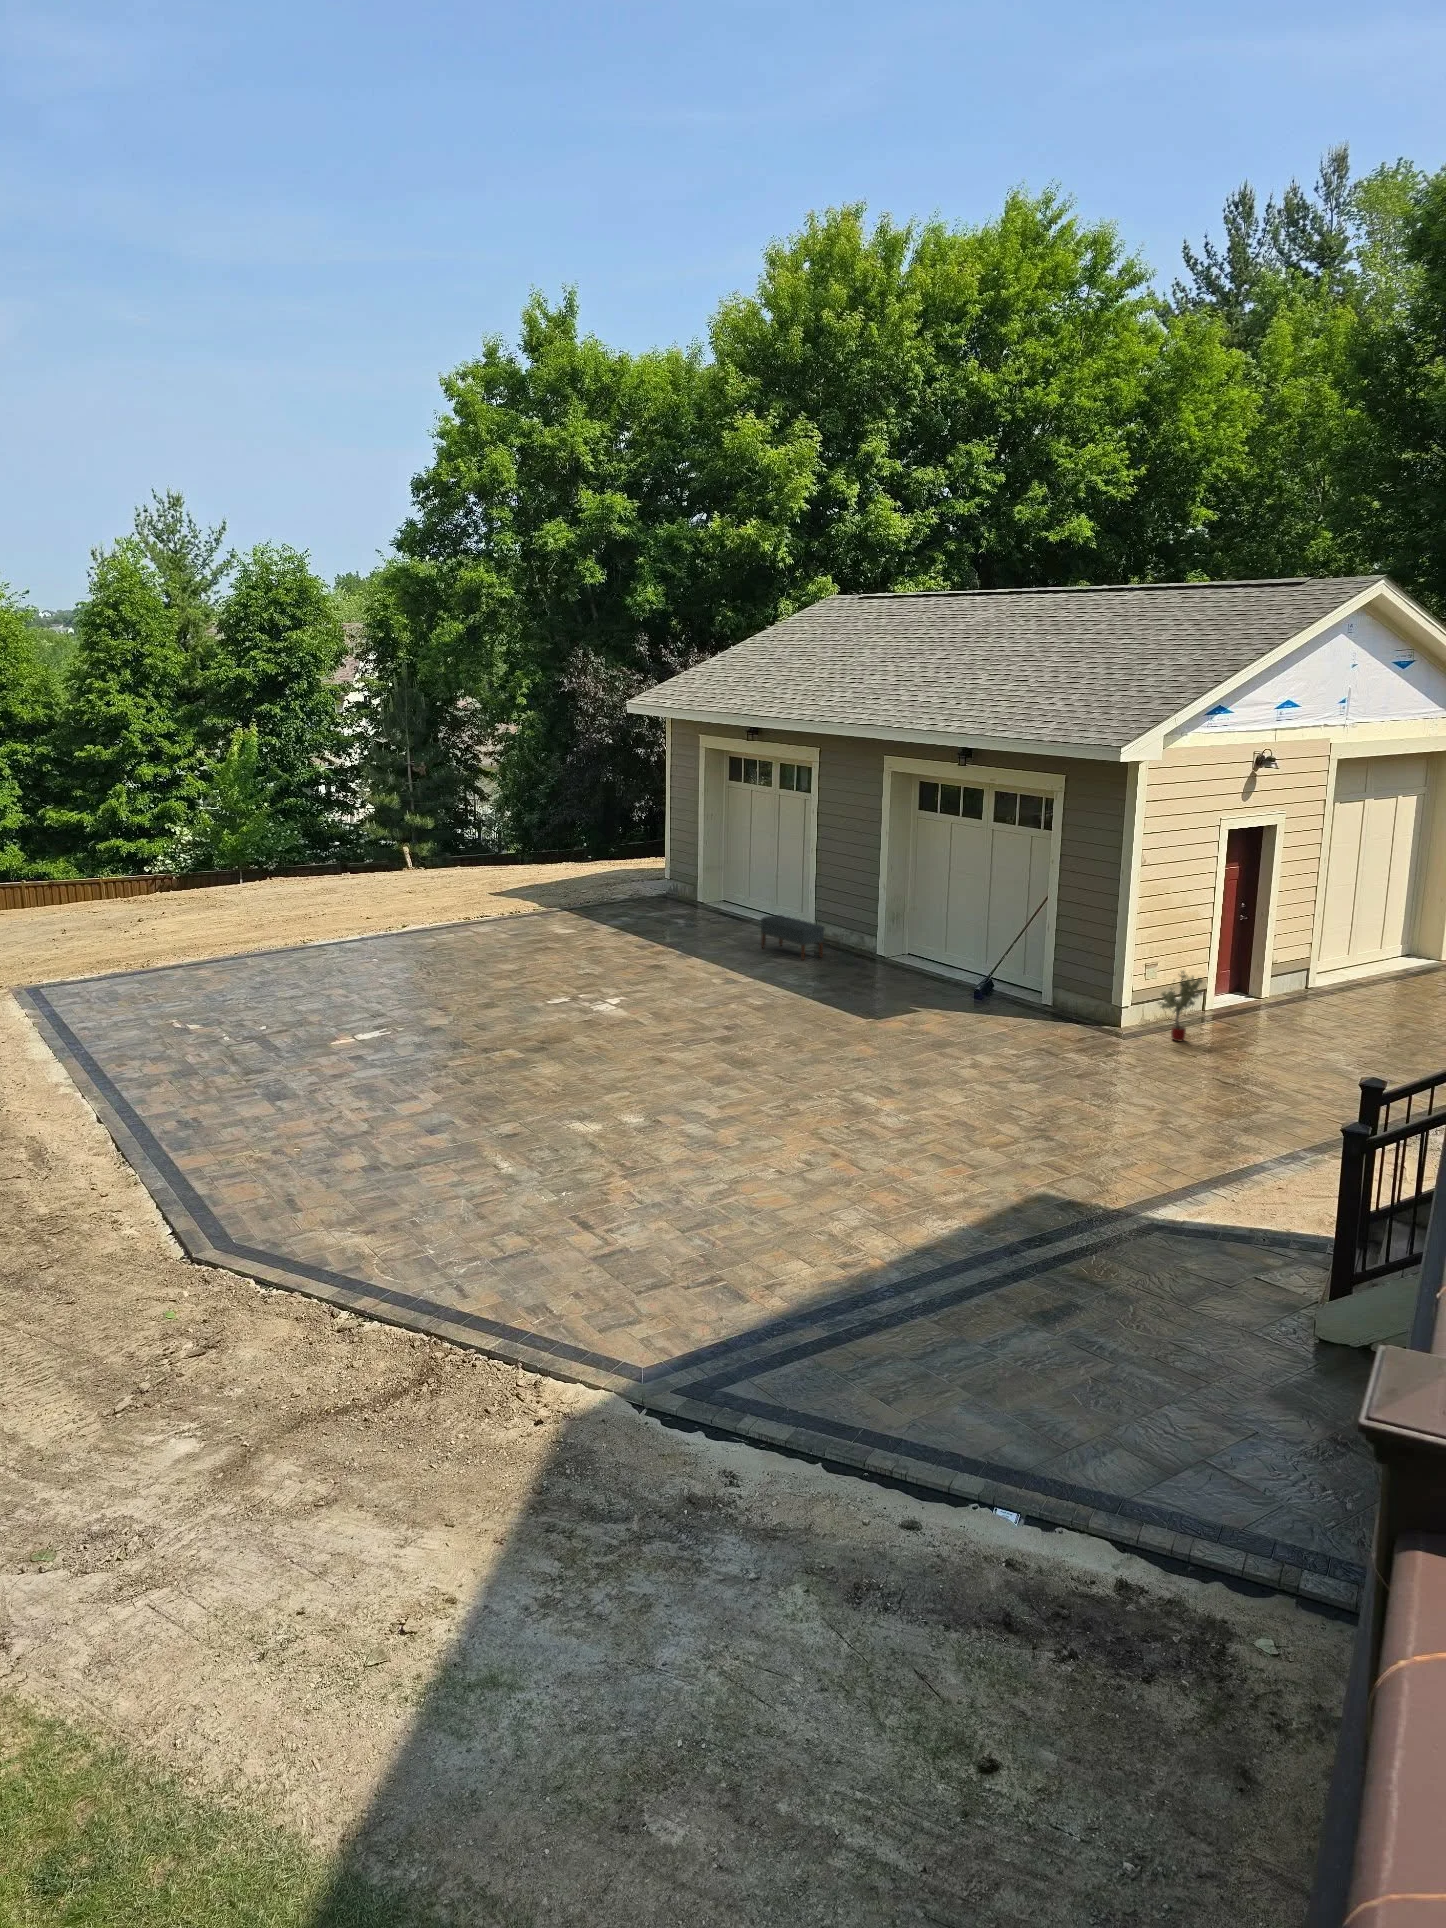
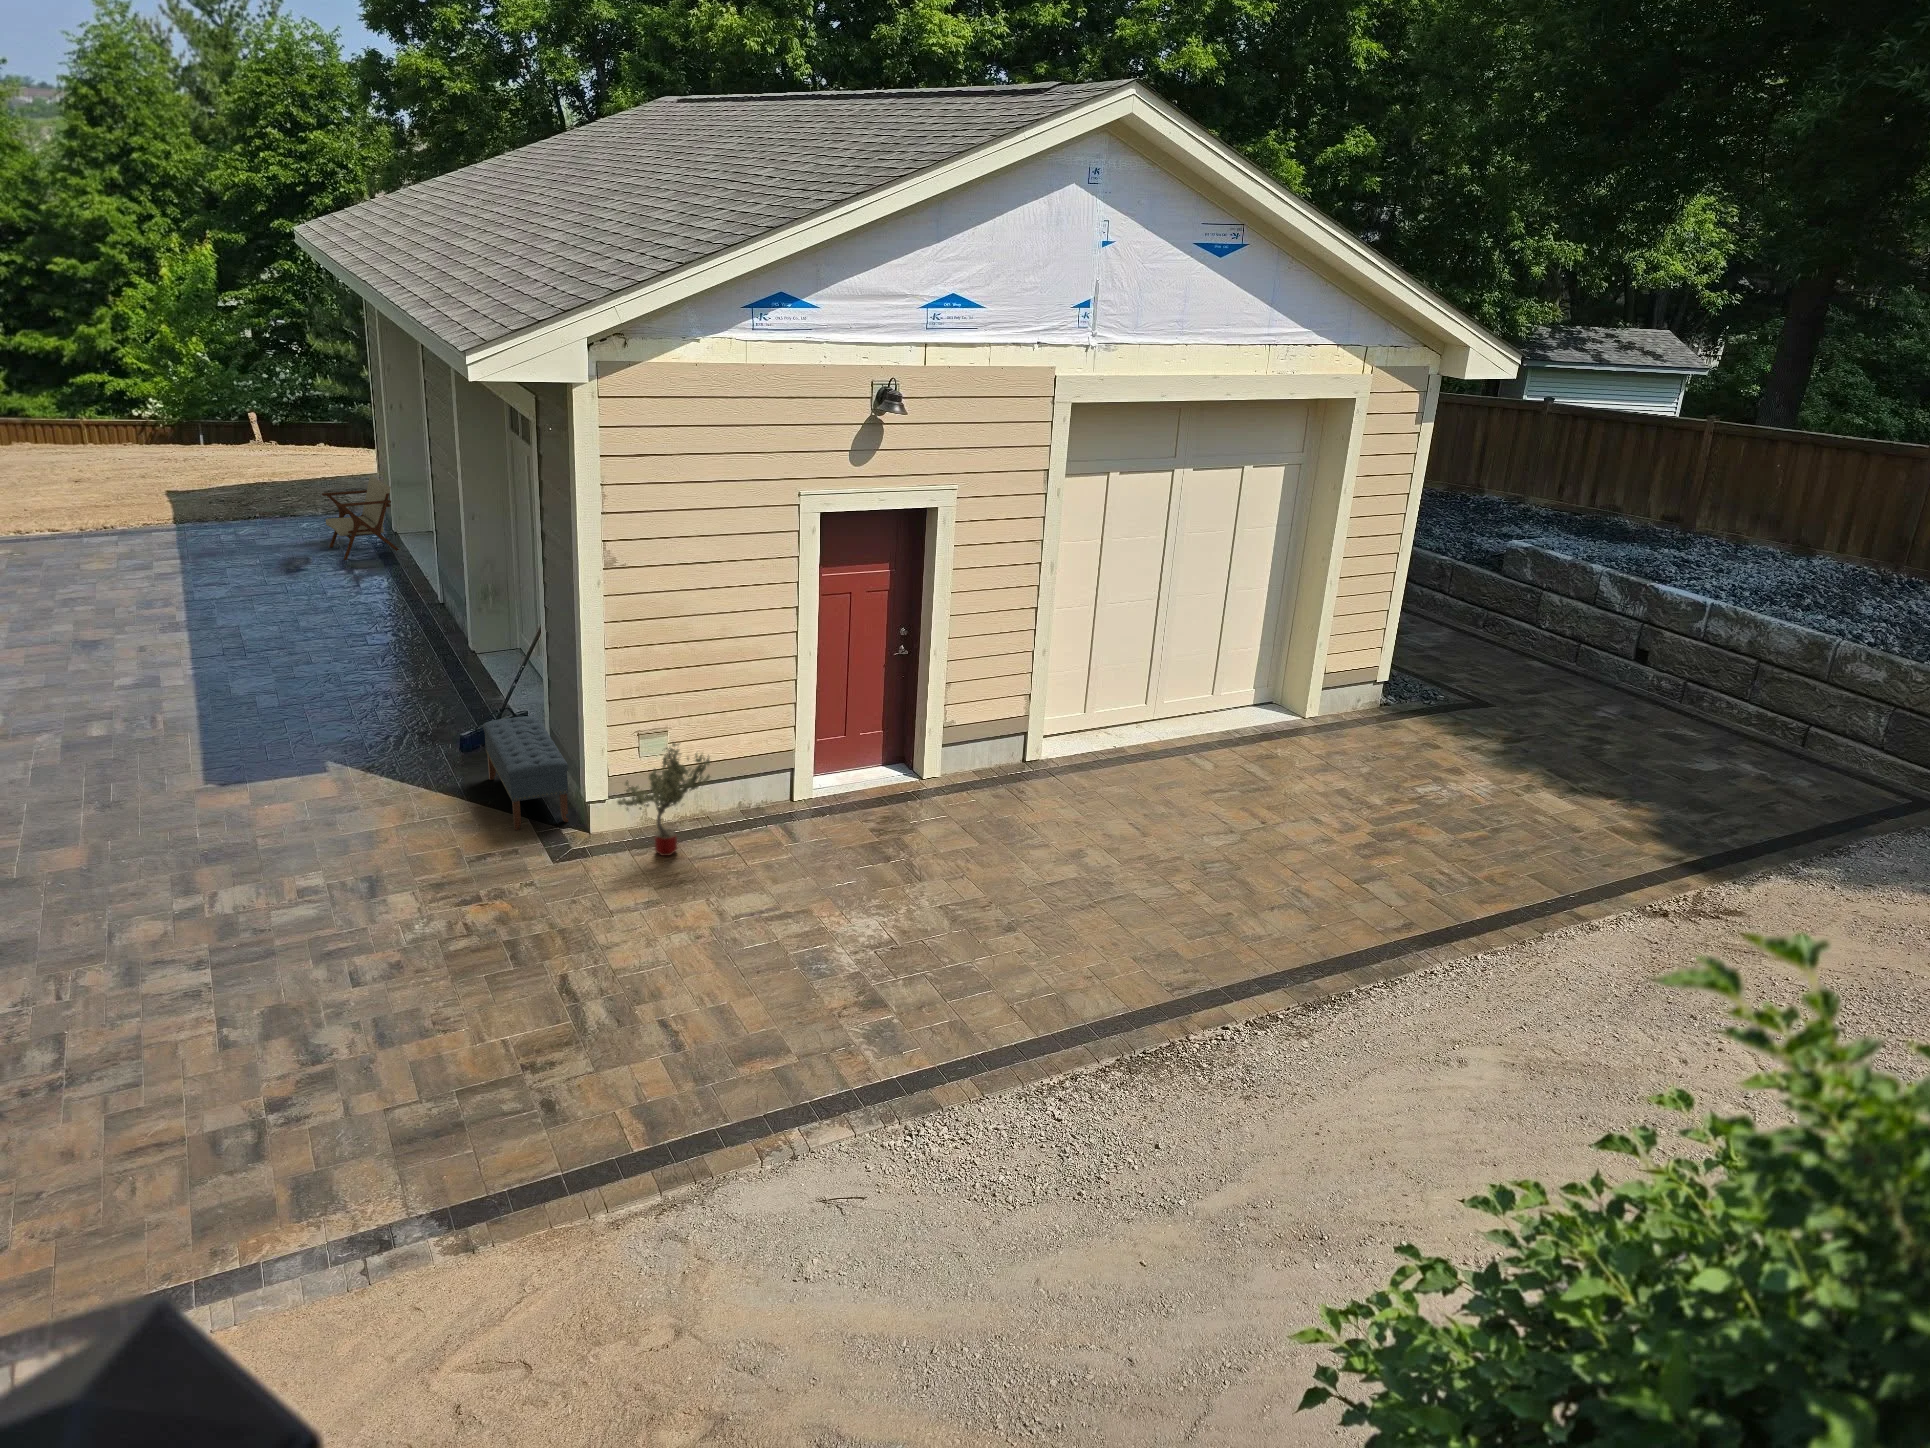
lounge chair: none [625,866,684,925] -> present [322,476,399,560]
bench: present [761,915,825,960] -> present [483,716,568,830]

